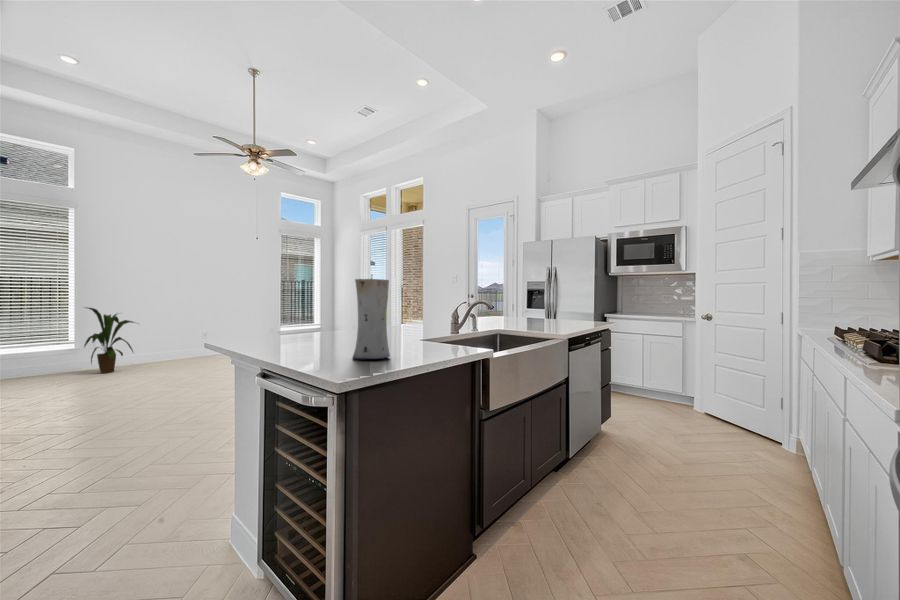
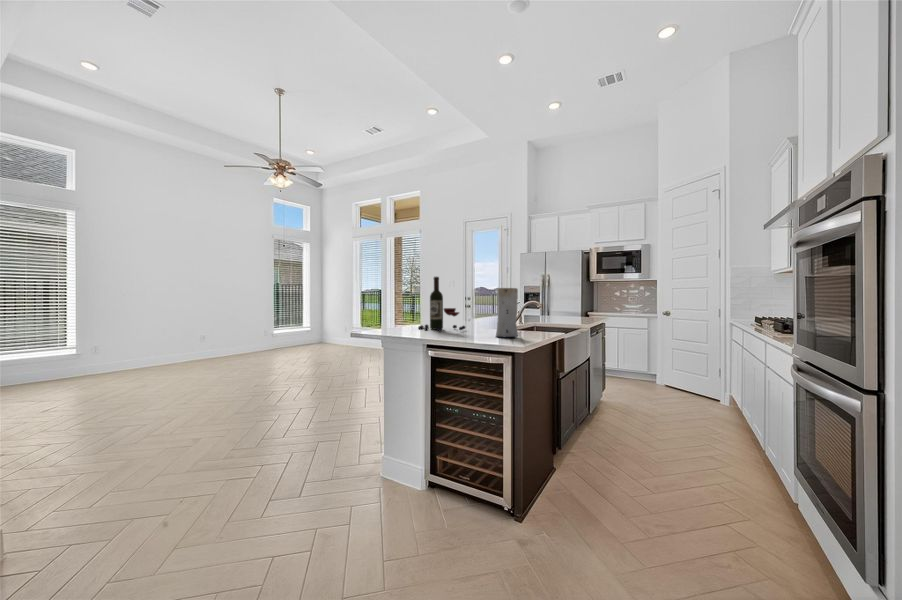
wine bottle: none [282,264,347,347] -> present [418,277,465,331]
house plant: present [84,308,134,373] -> none [88,311,144,378]

